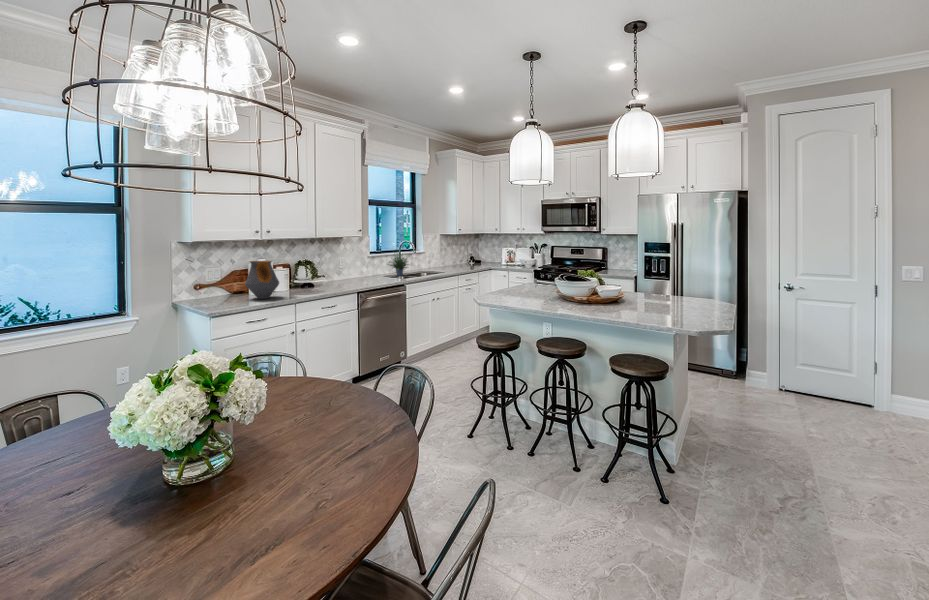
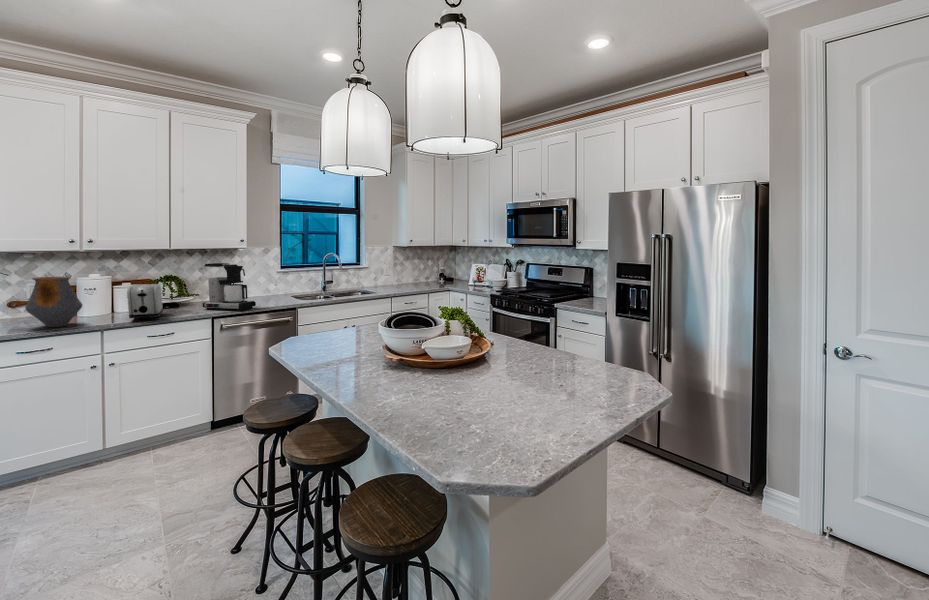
coffee maker: none [337,249,374,286] -> present [202,263,256,310]
potted plant: present [390,256,408,276] -> none [301,262,334,296]
toaster: none [297,266,327,293] -> present [127,284,163,321]

